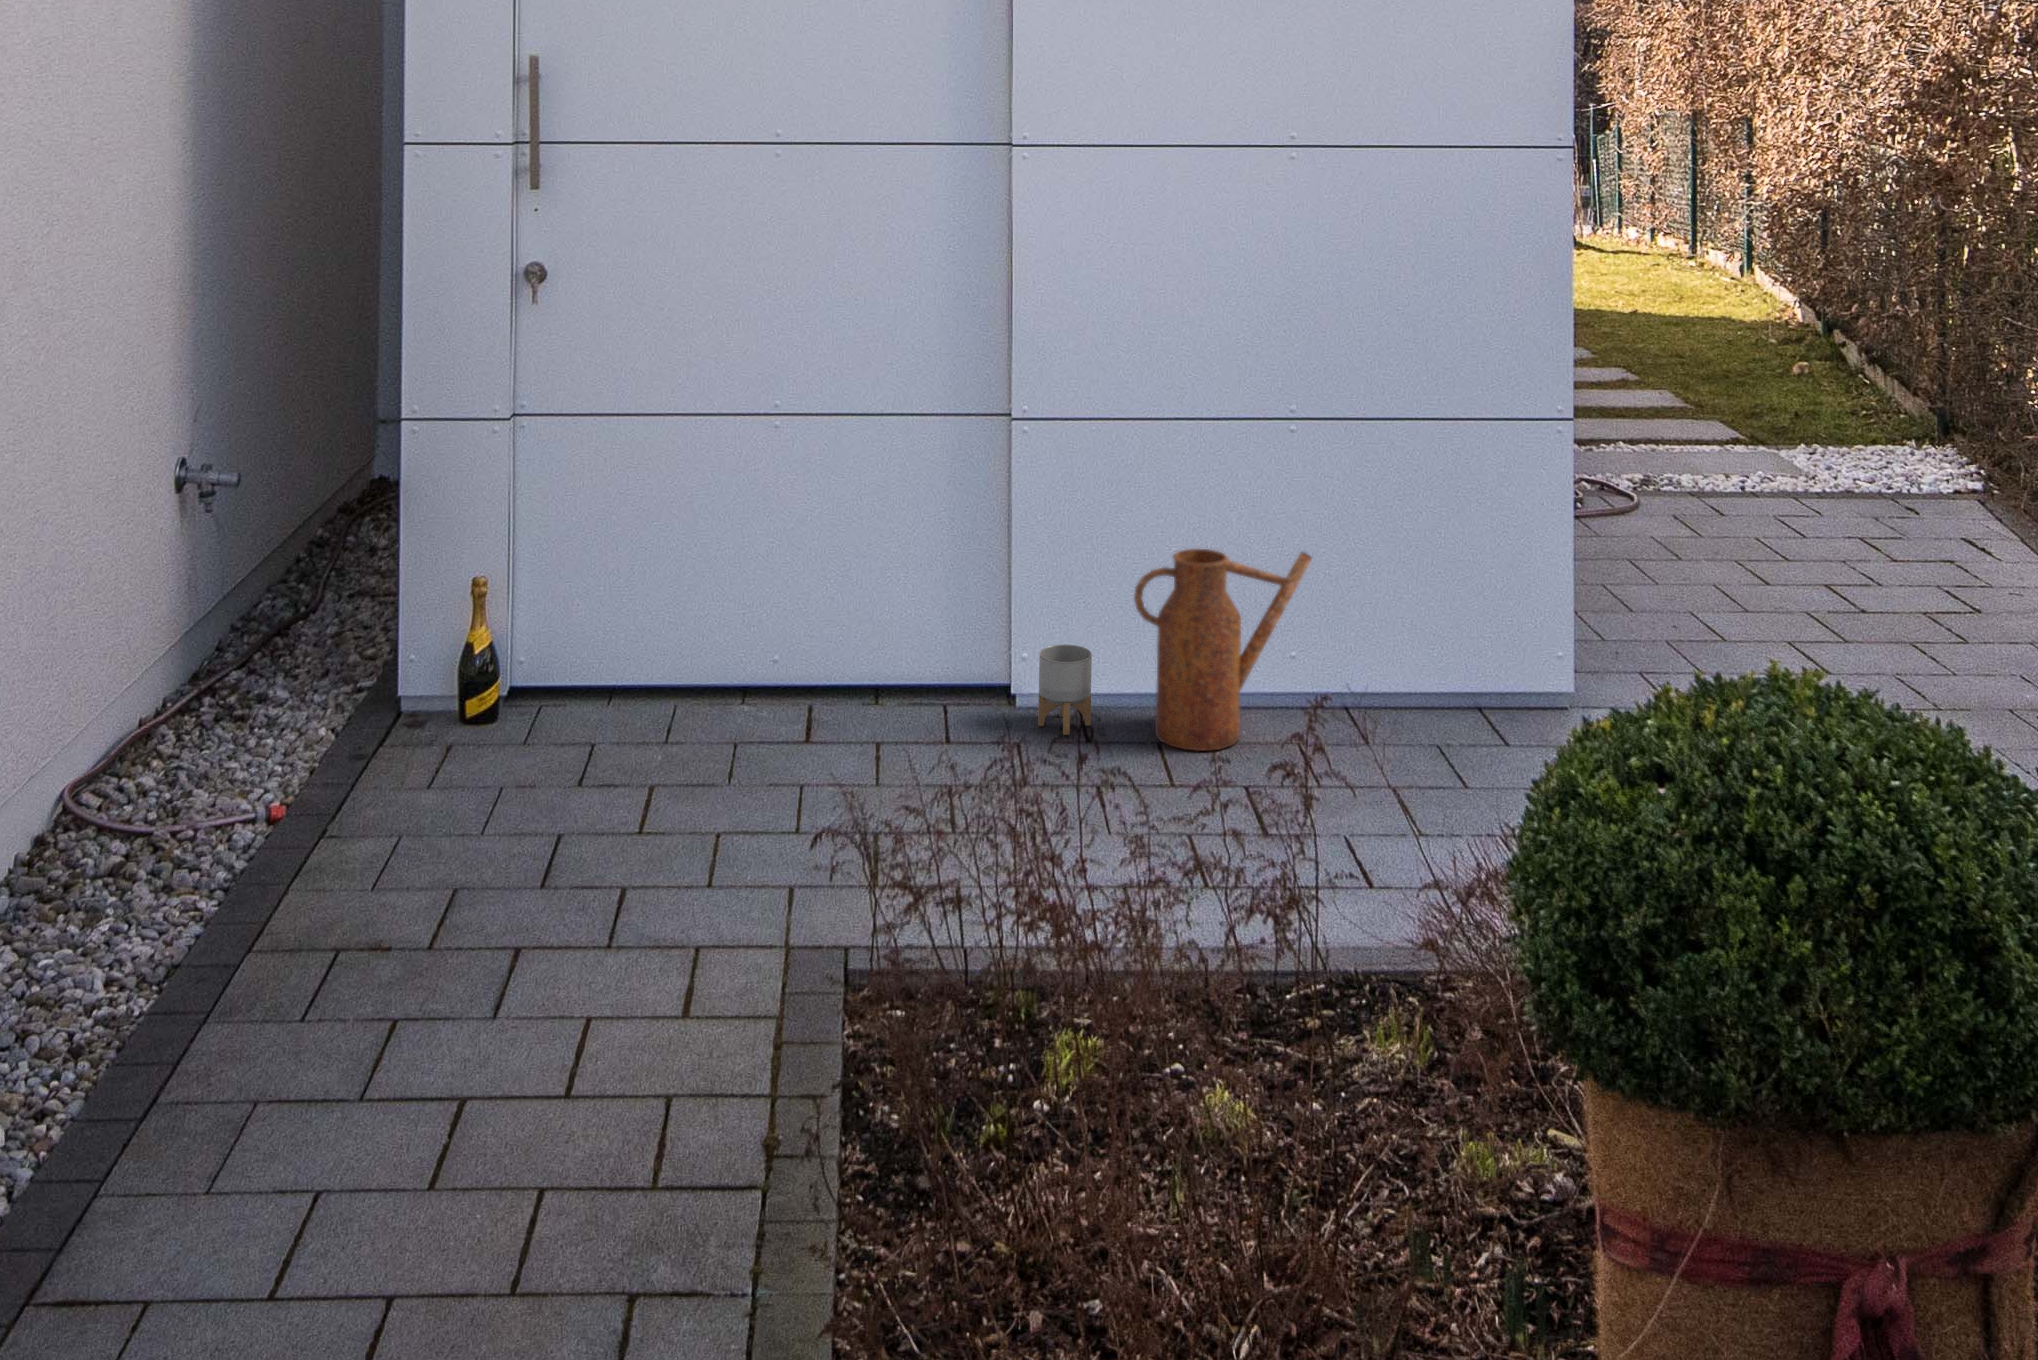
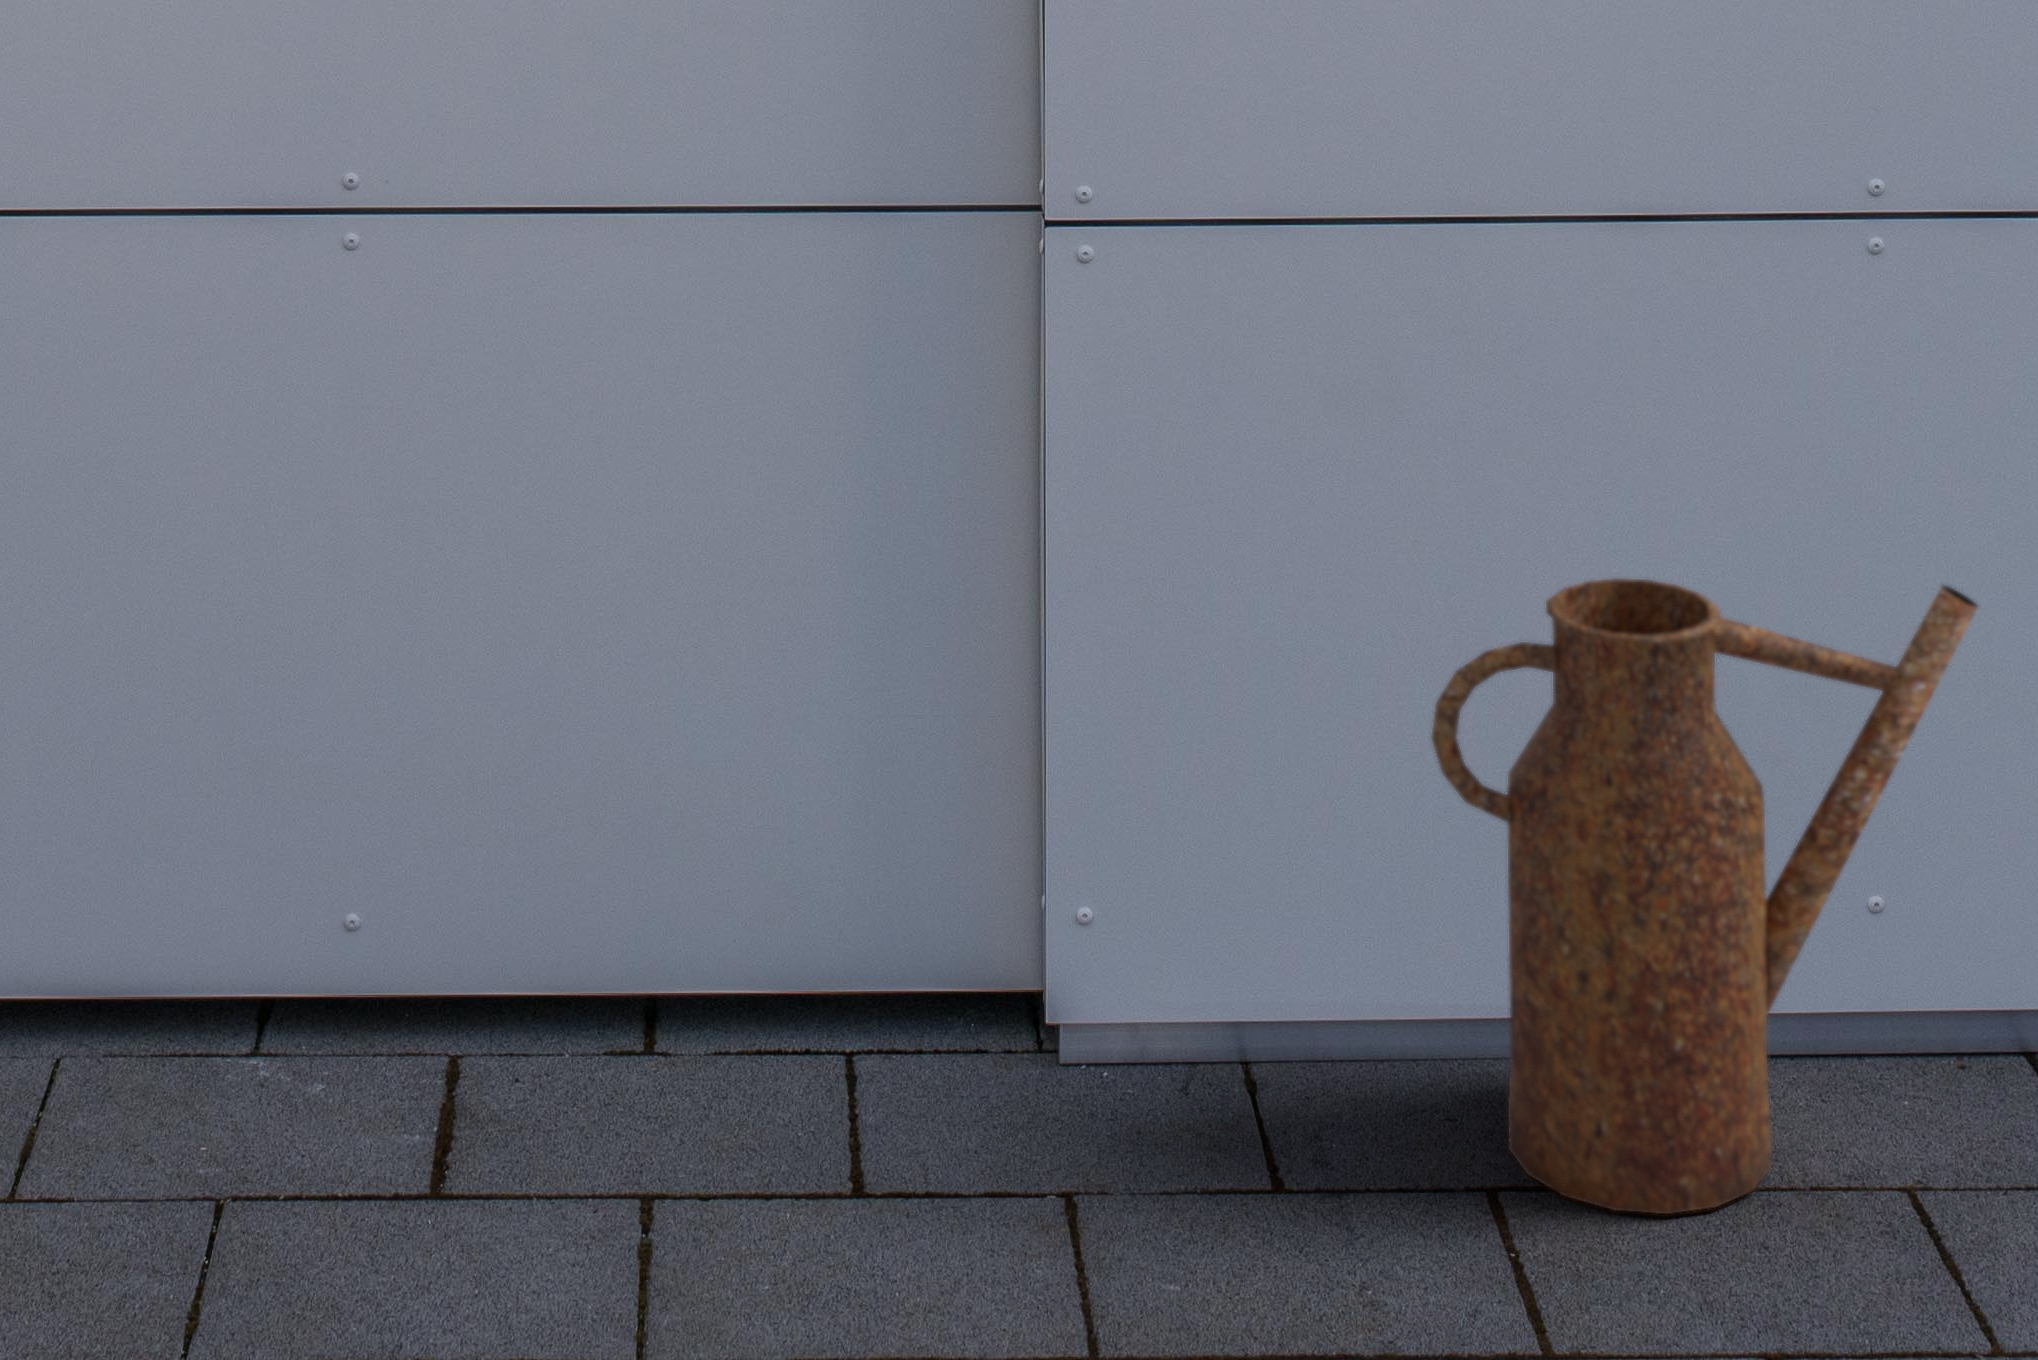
planter: present [1038,645,1092,735] -> none [1149,868,1310,1156]

